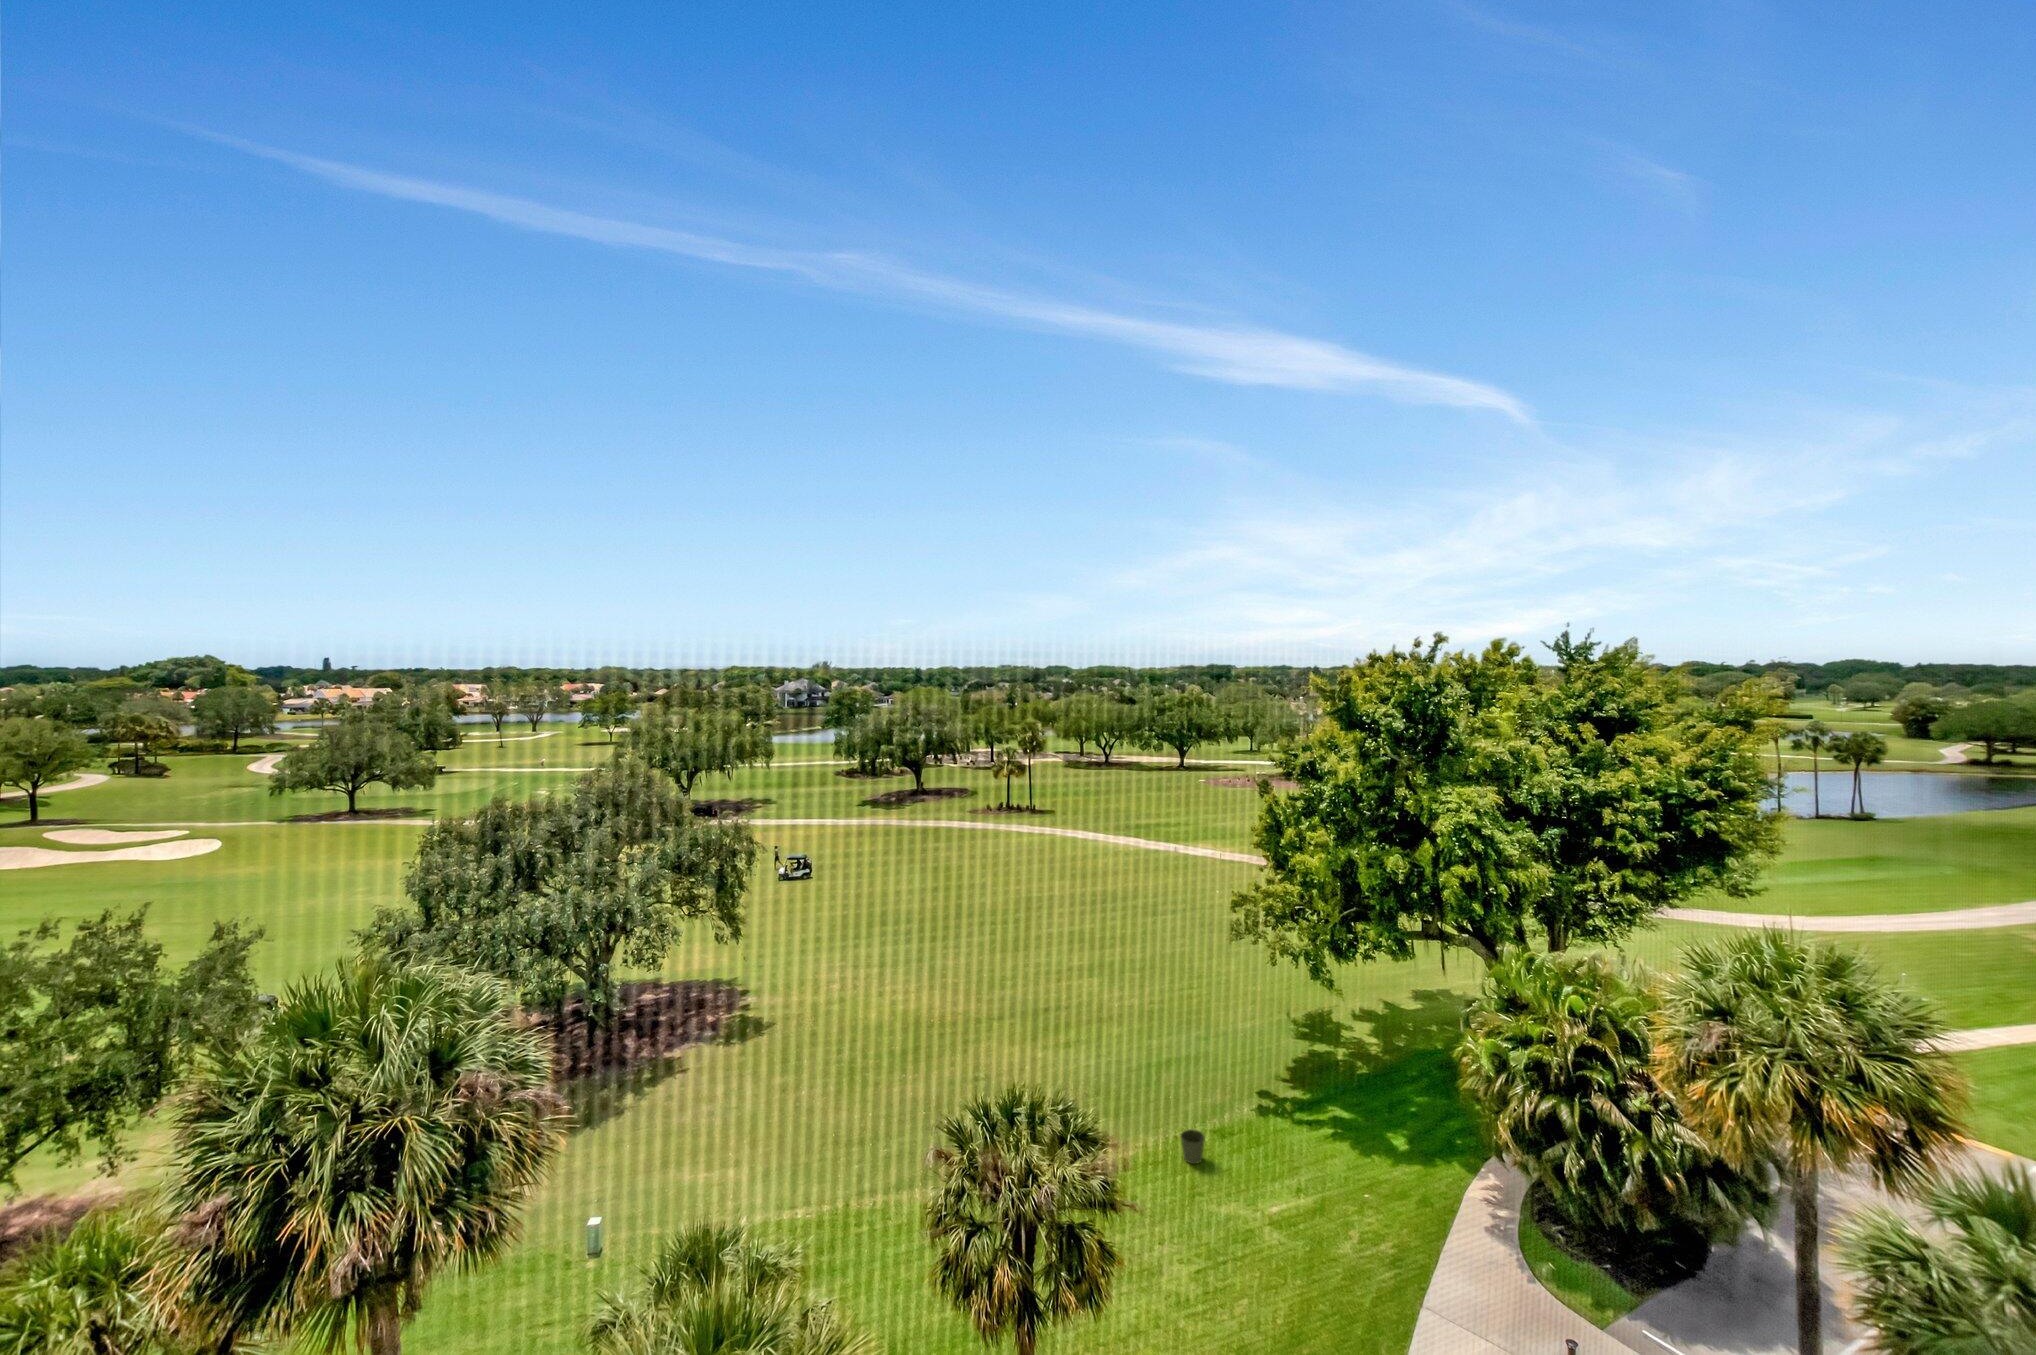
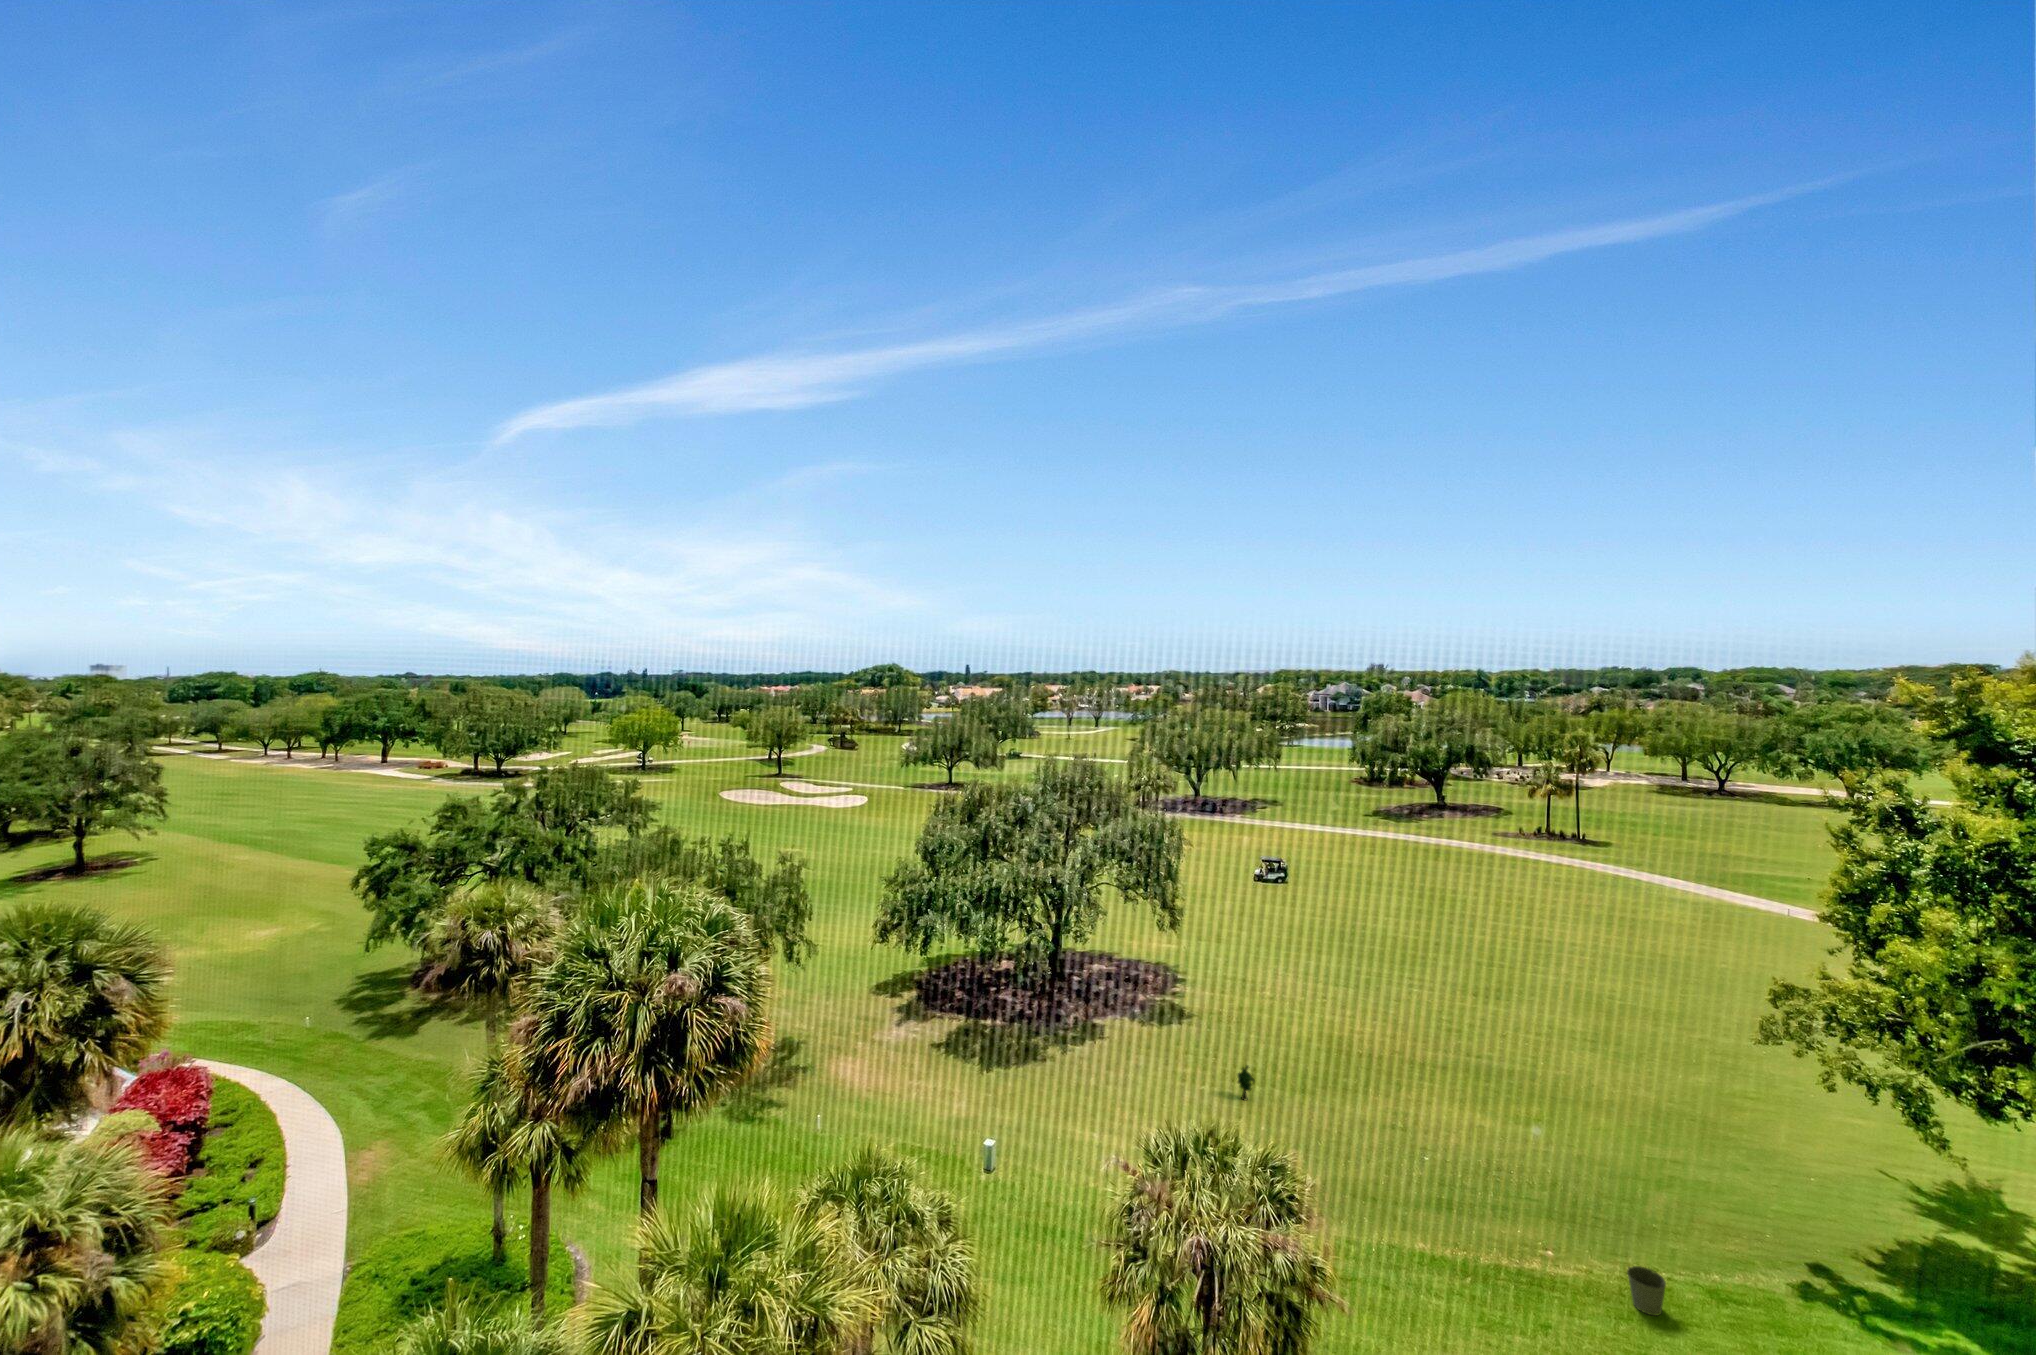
decorative plant: none [837,1061,858,1097] -> present [1238,1066,1255,1100]

